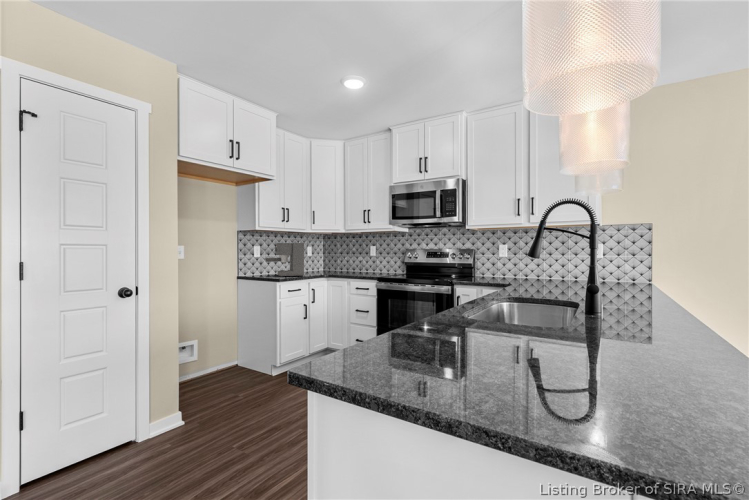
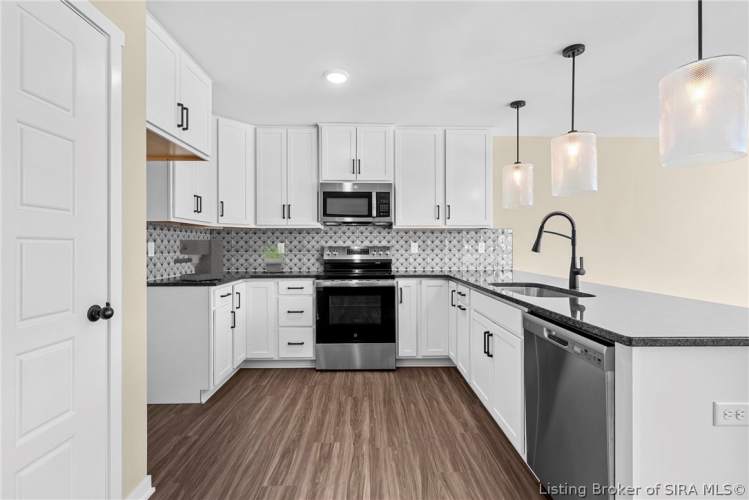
potted plant: none [352,248,382,274] -> present [262,247,283,273]

